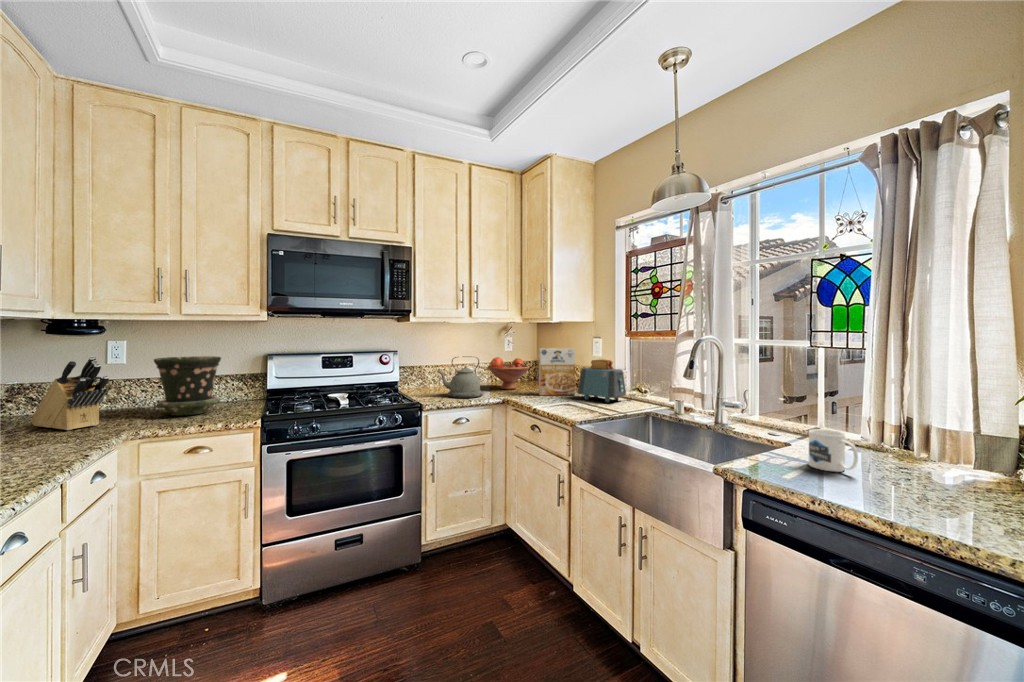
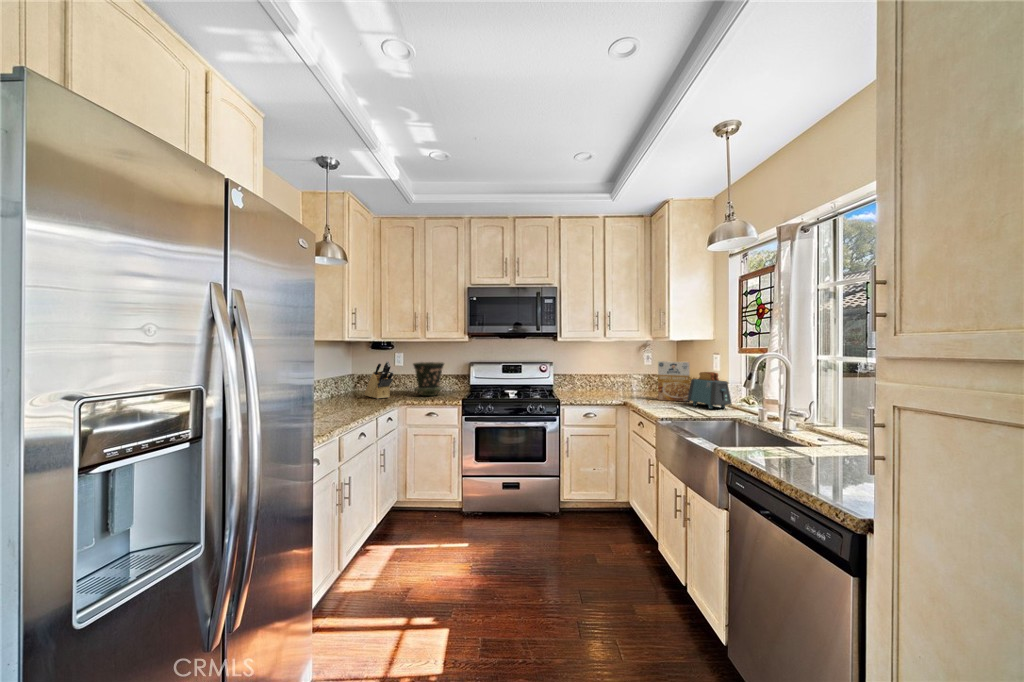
kettle: present [437,356,483,398] -> none [576,366,611,398]
fruit bowl: present [488,357,530,389] -> none [621,368,657,394]
mug: present [808,429,858,472] -> none [804,433,834,468]

